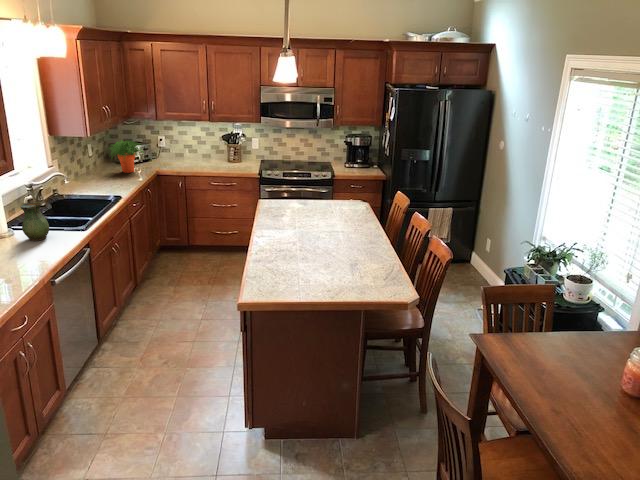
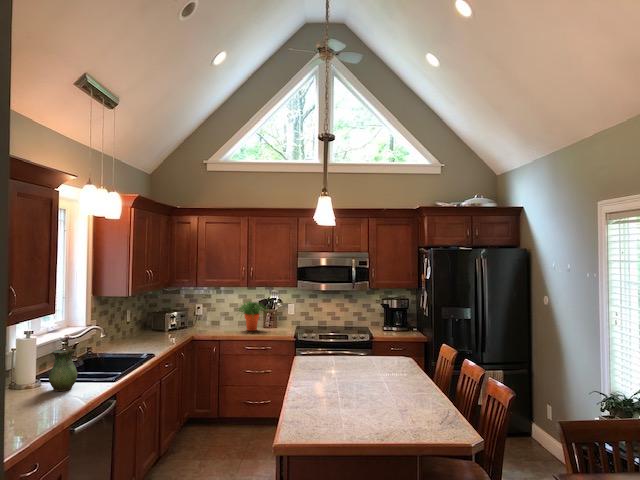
potted plant: present [110,140,144,173] -> present [239,302,264,331]

